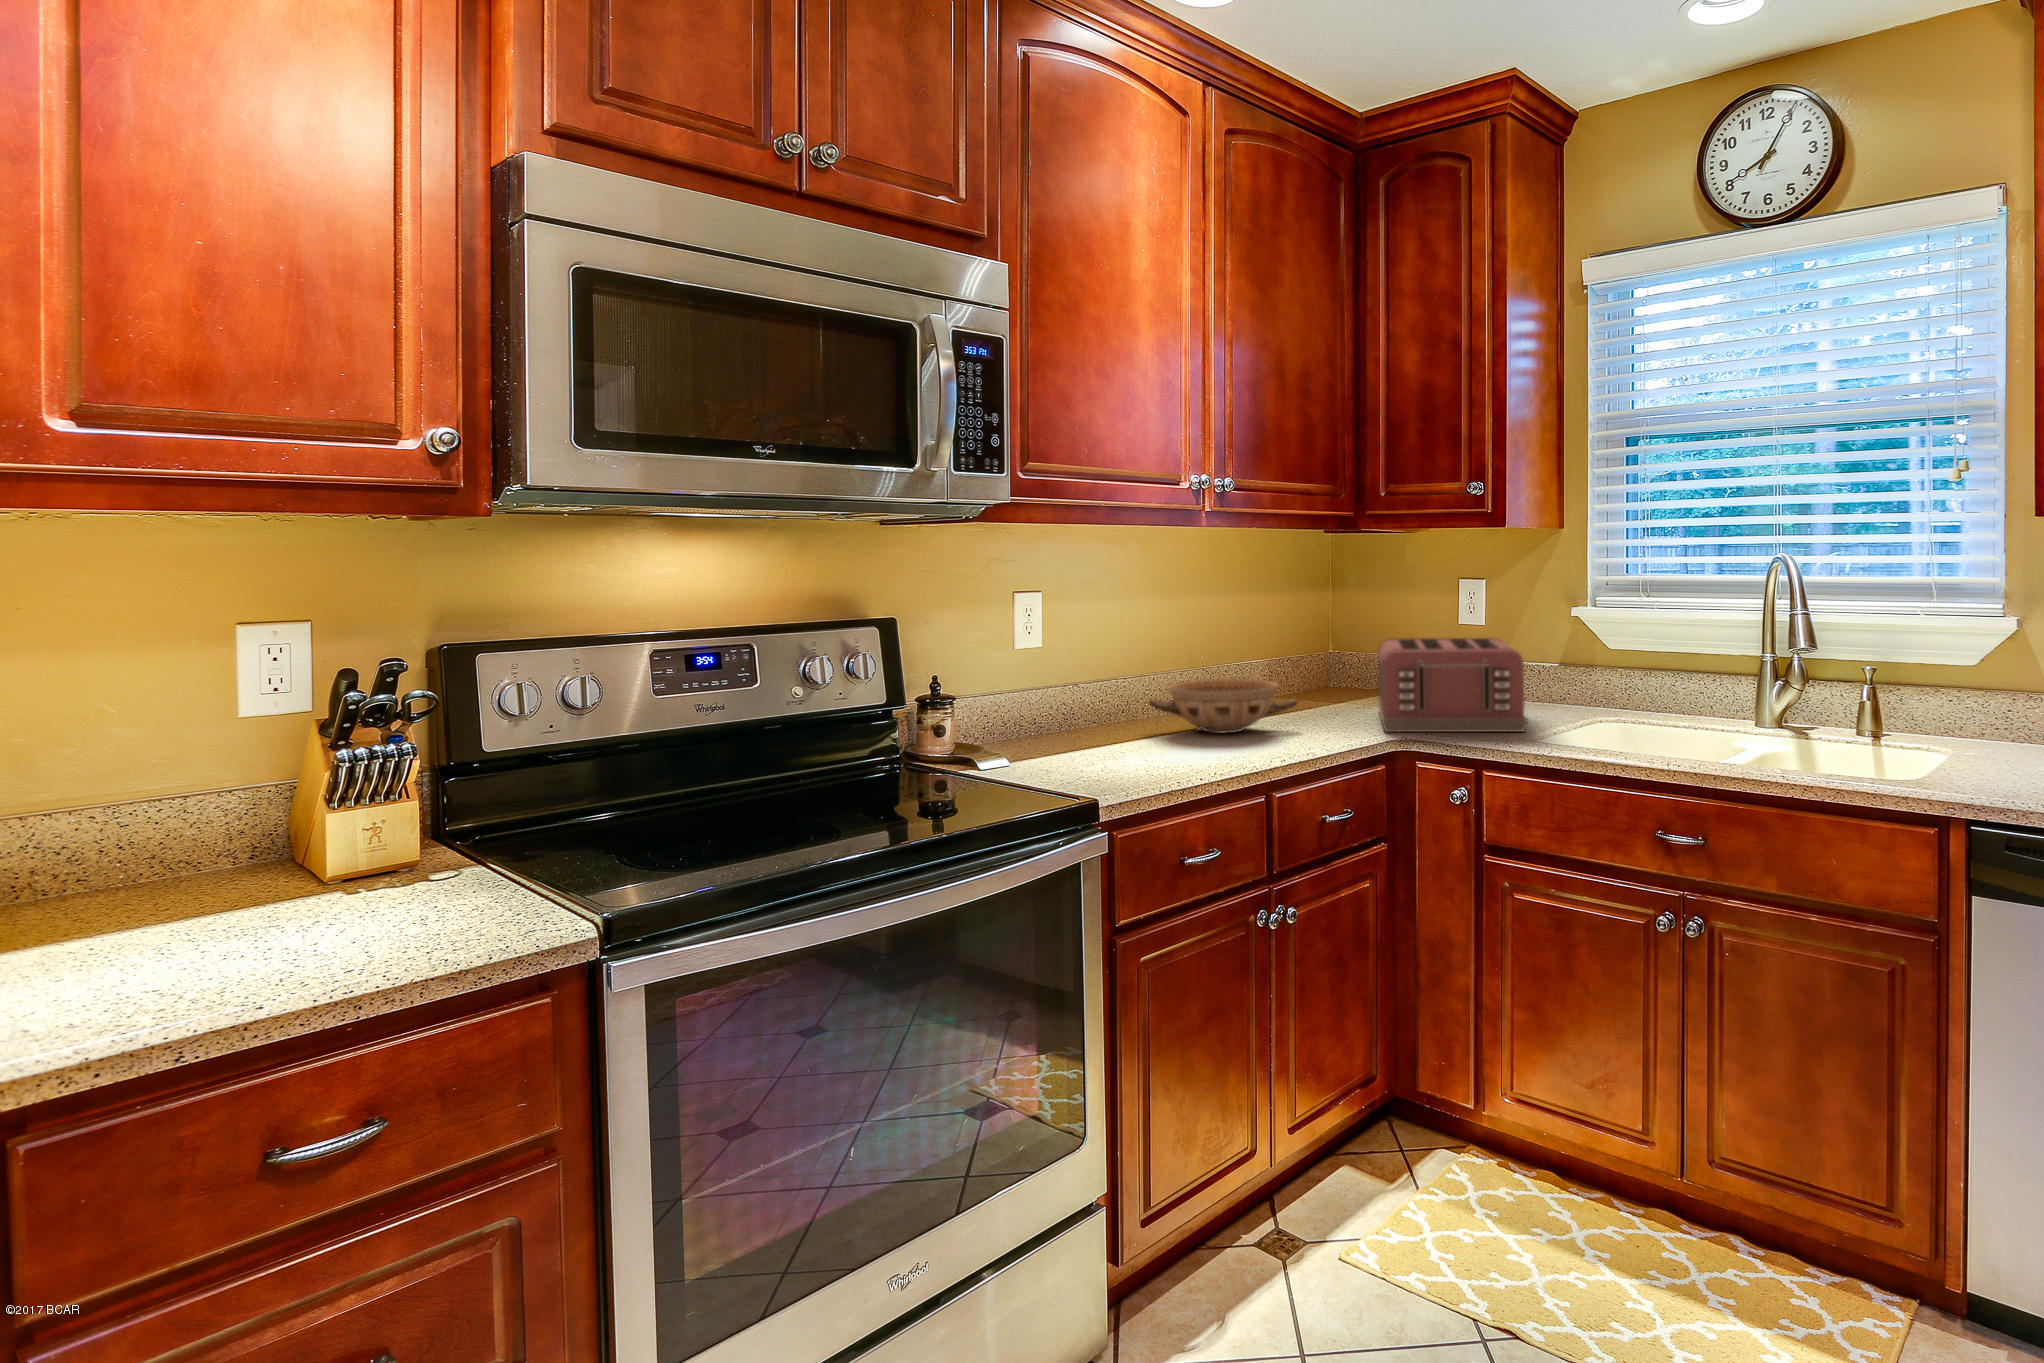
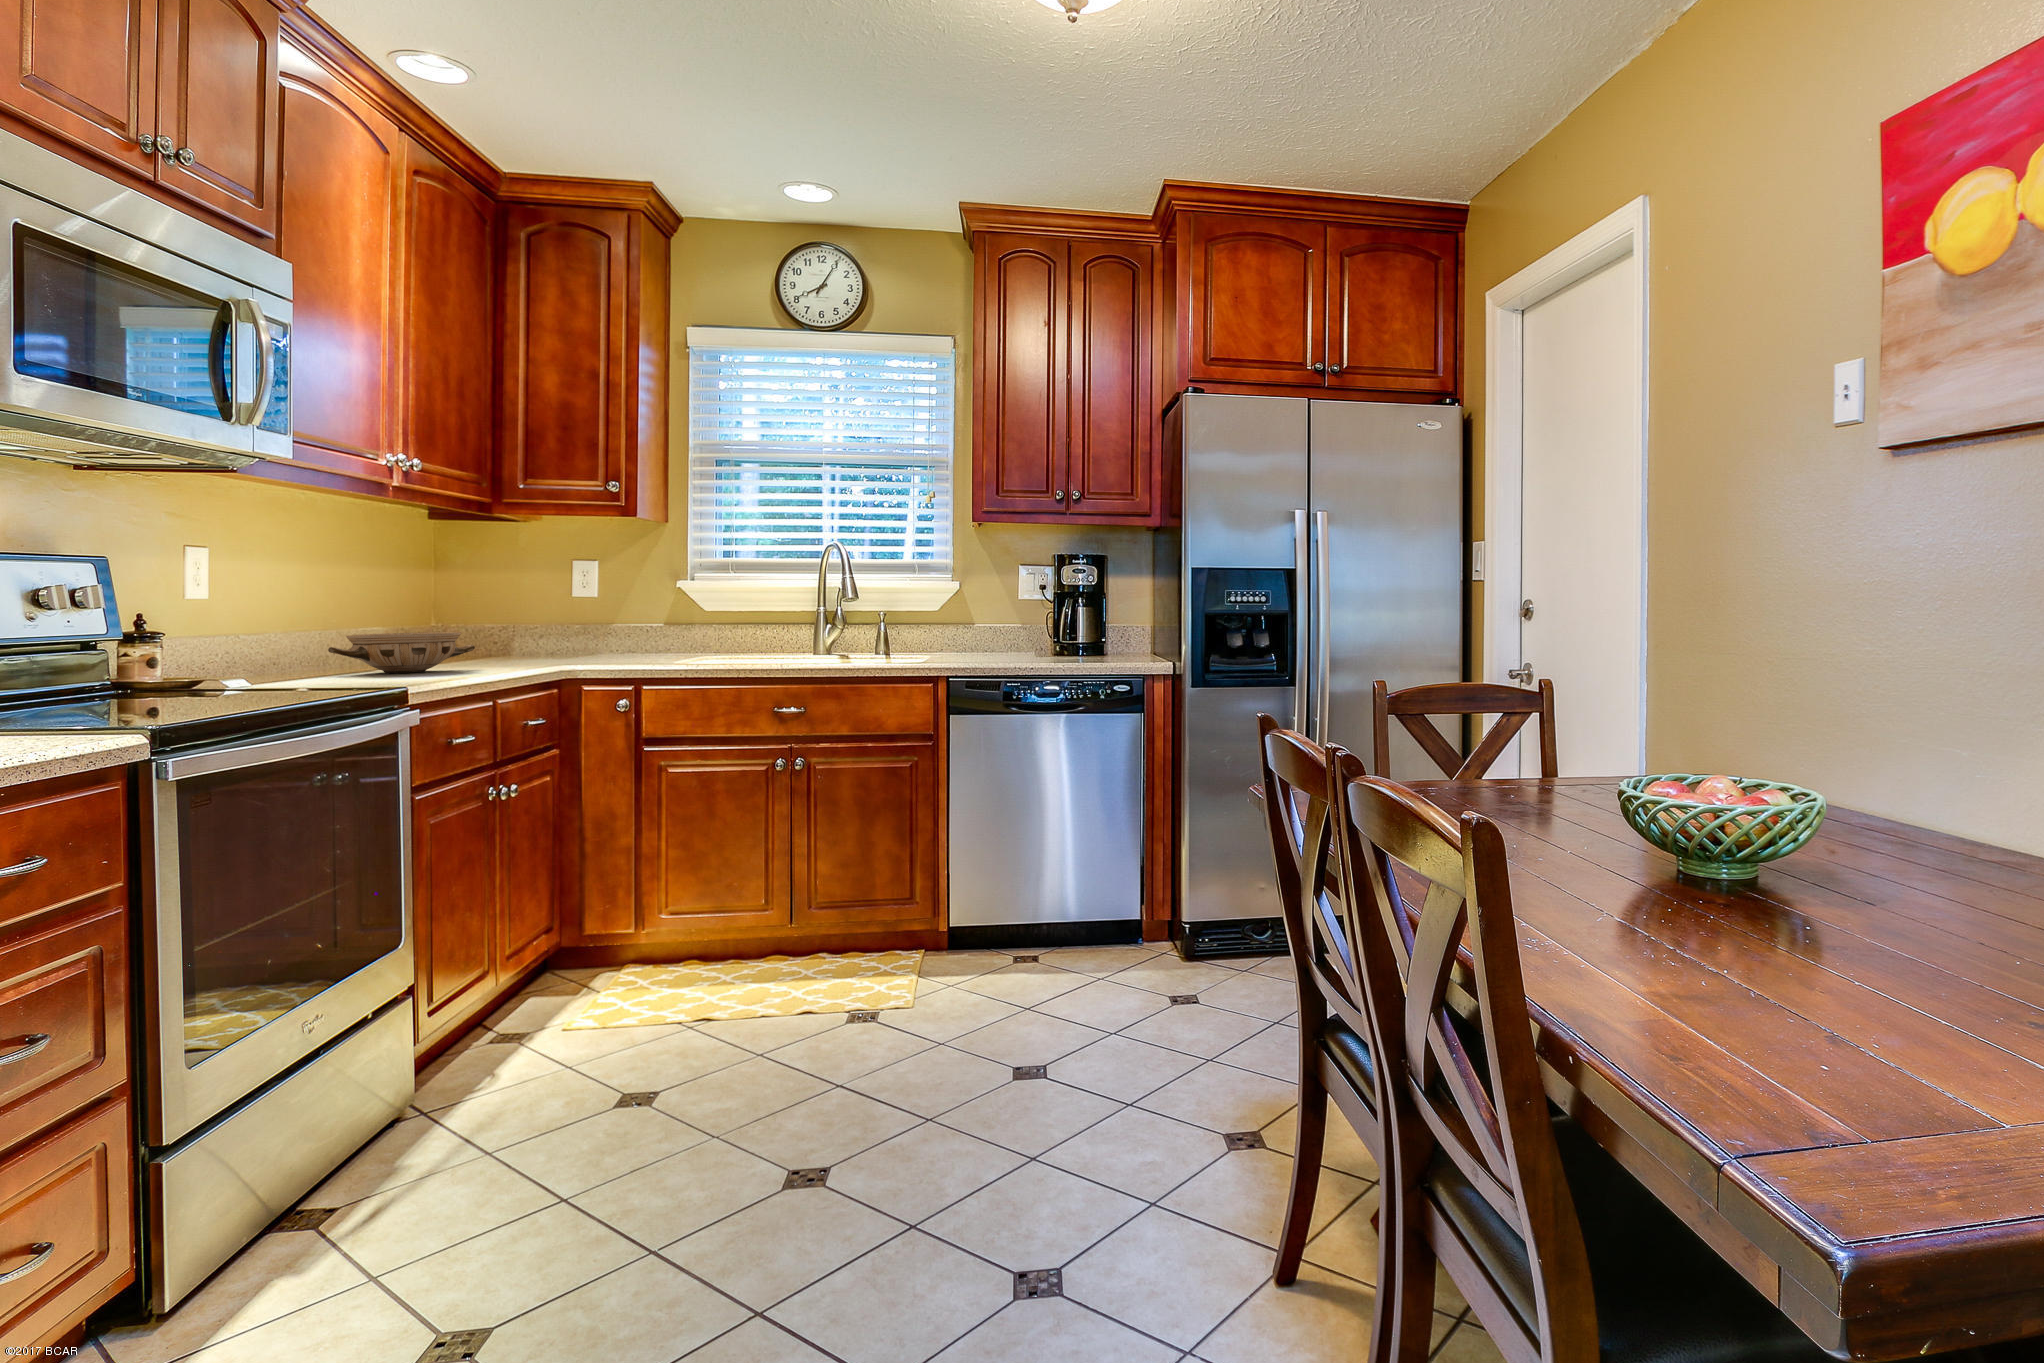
toaster: present [1378,638,1527,732] -> none [519,602,667,666]

